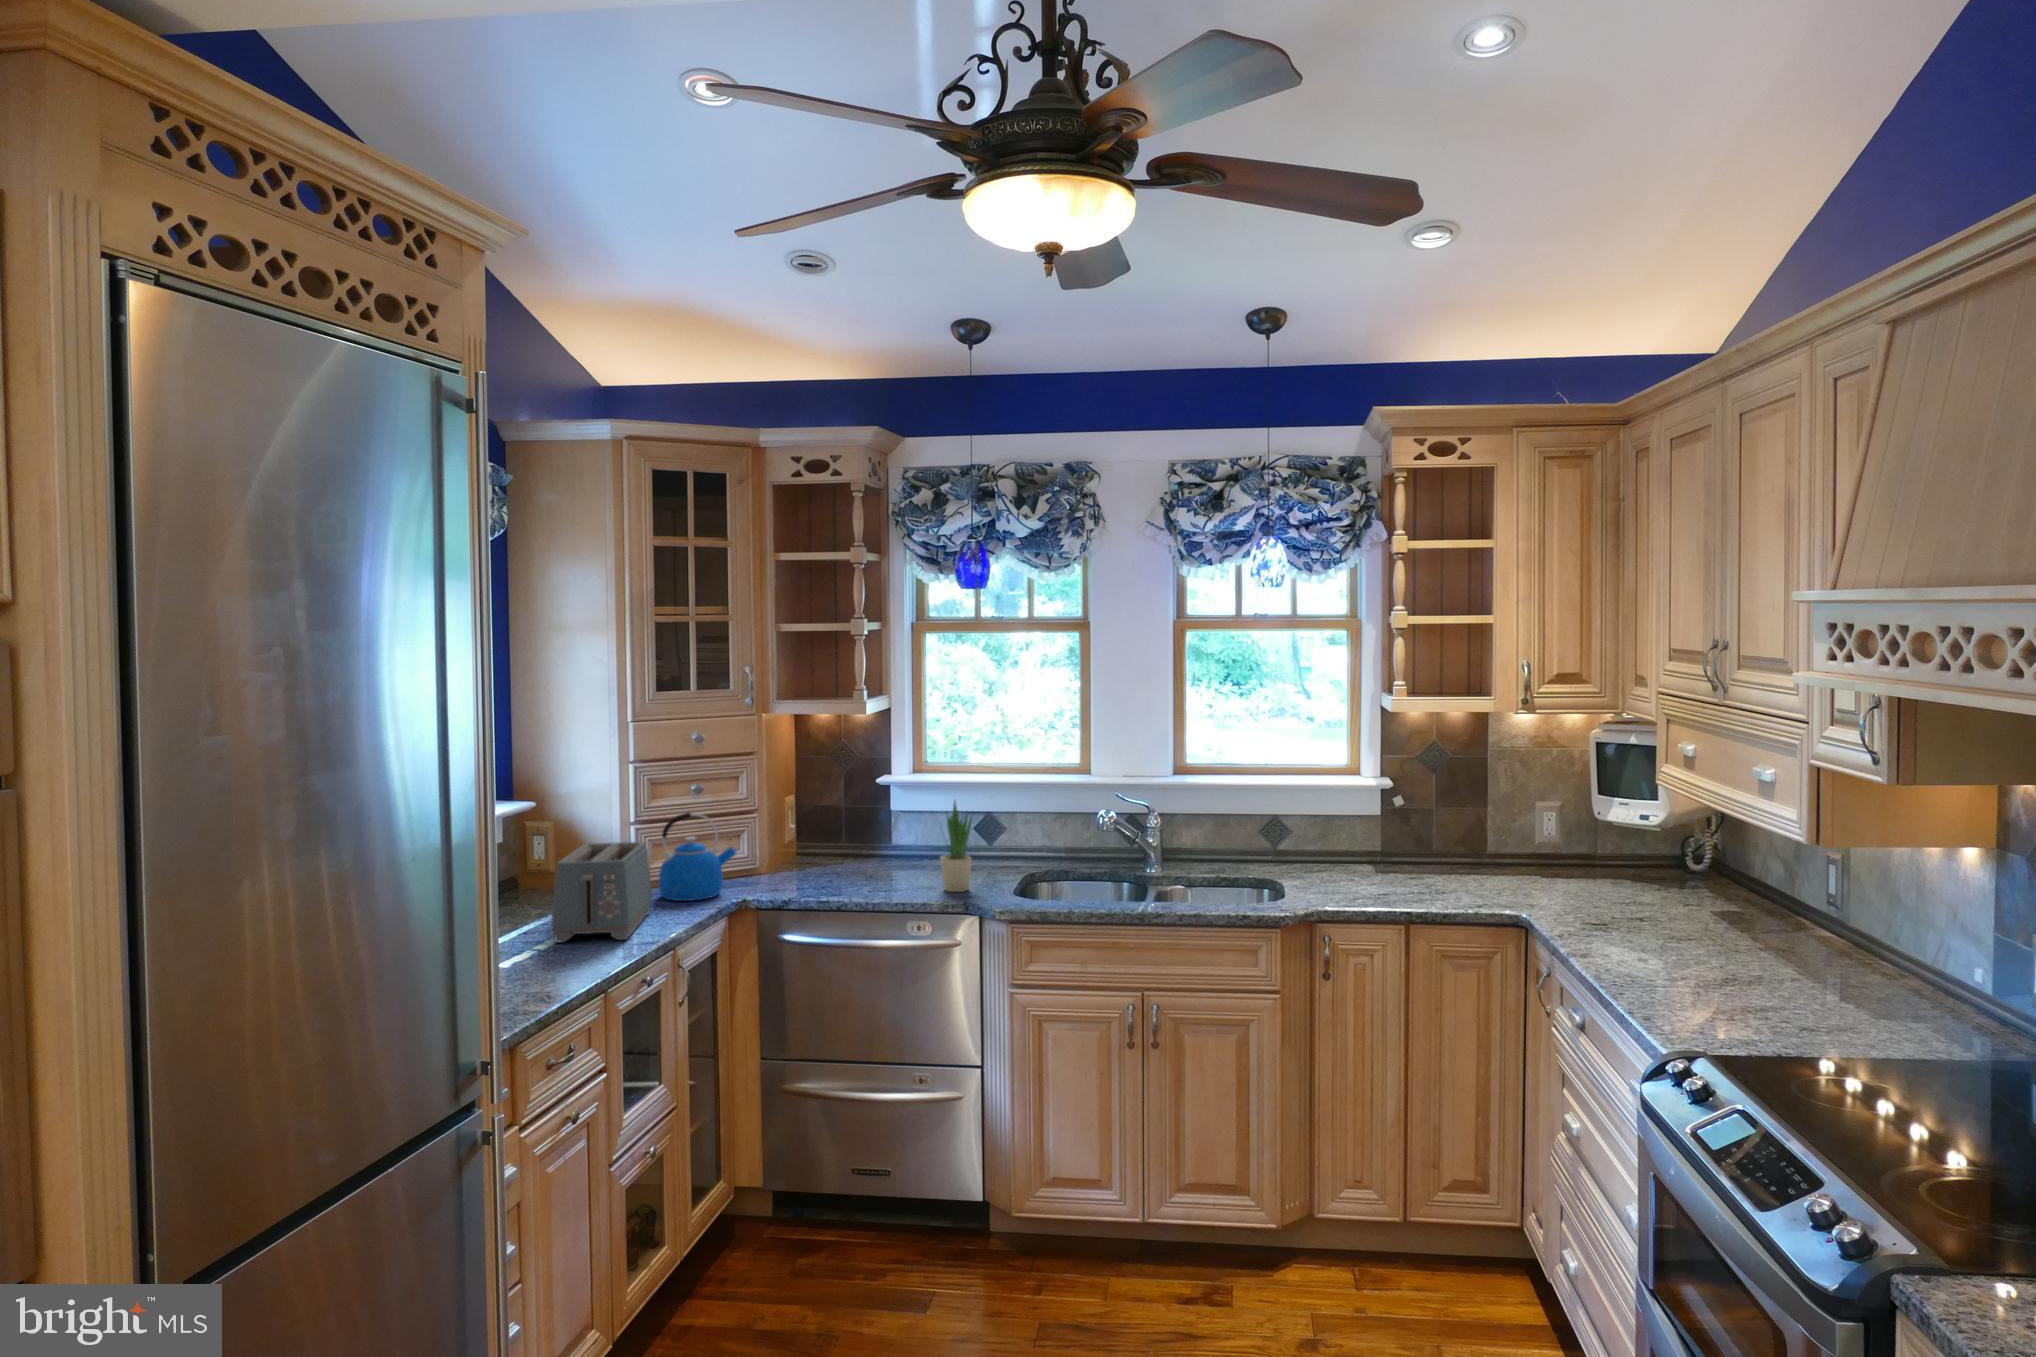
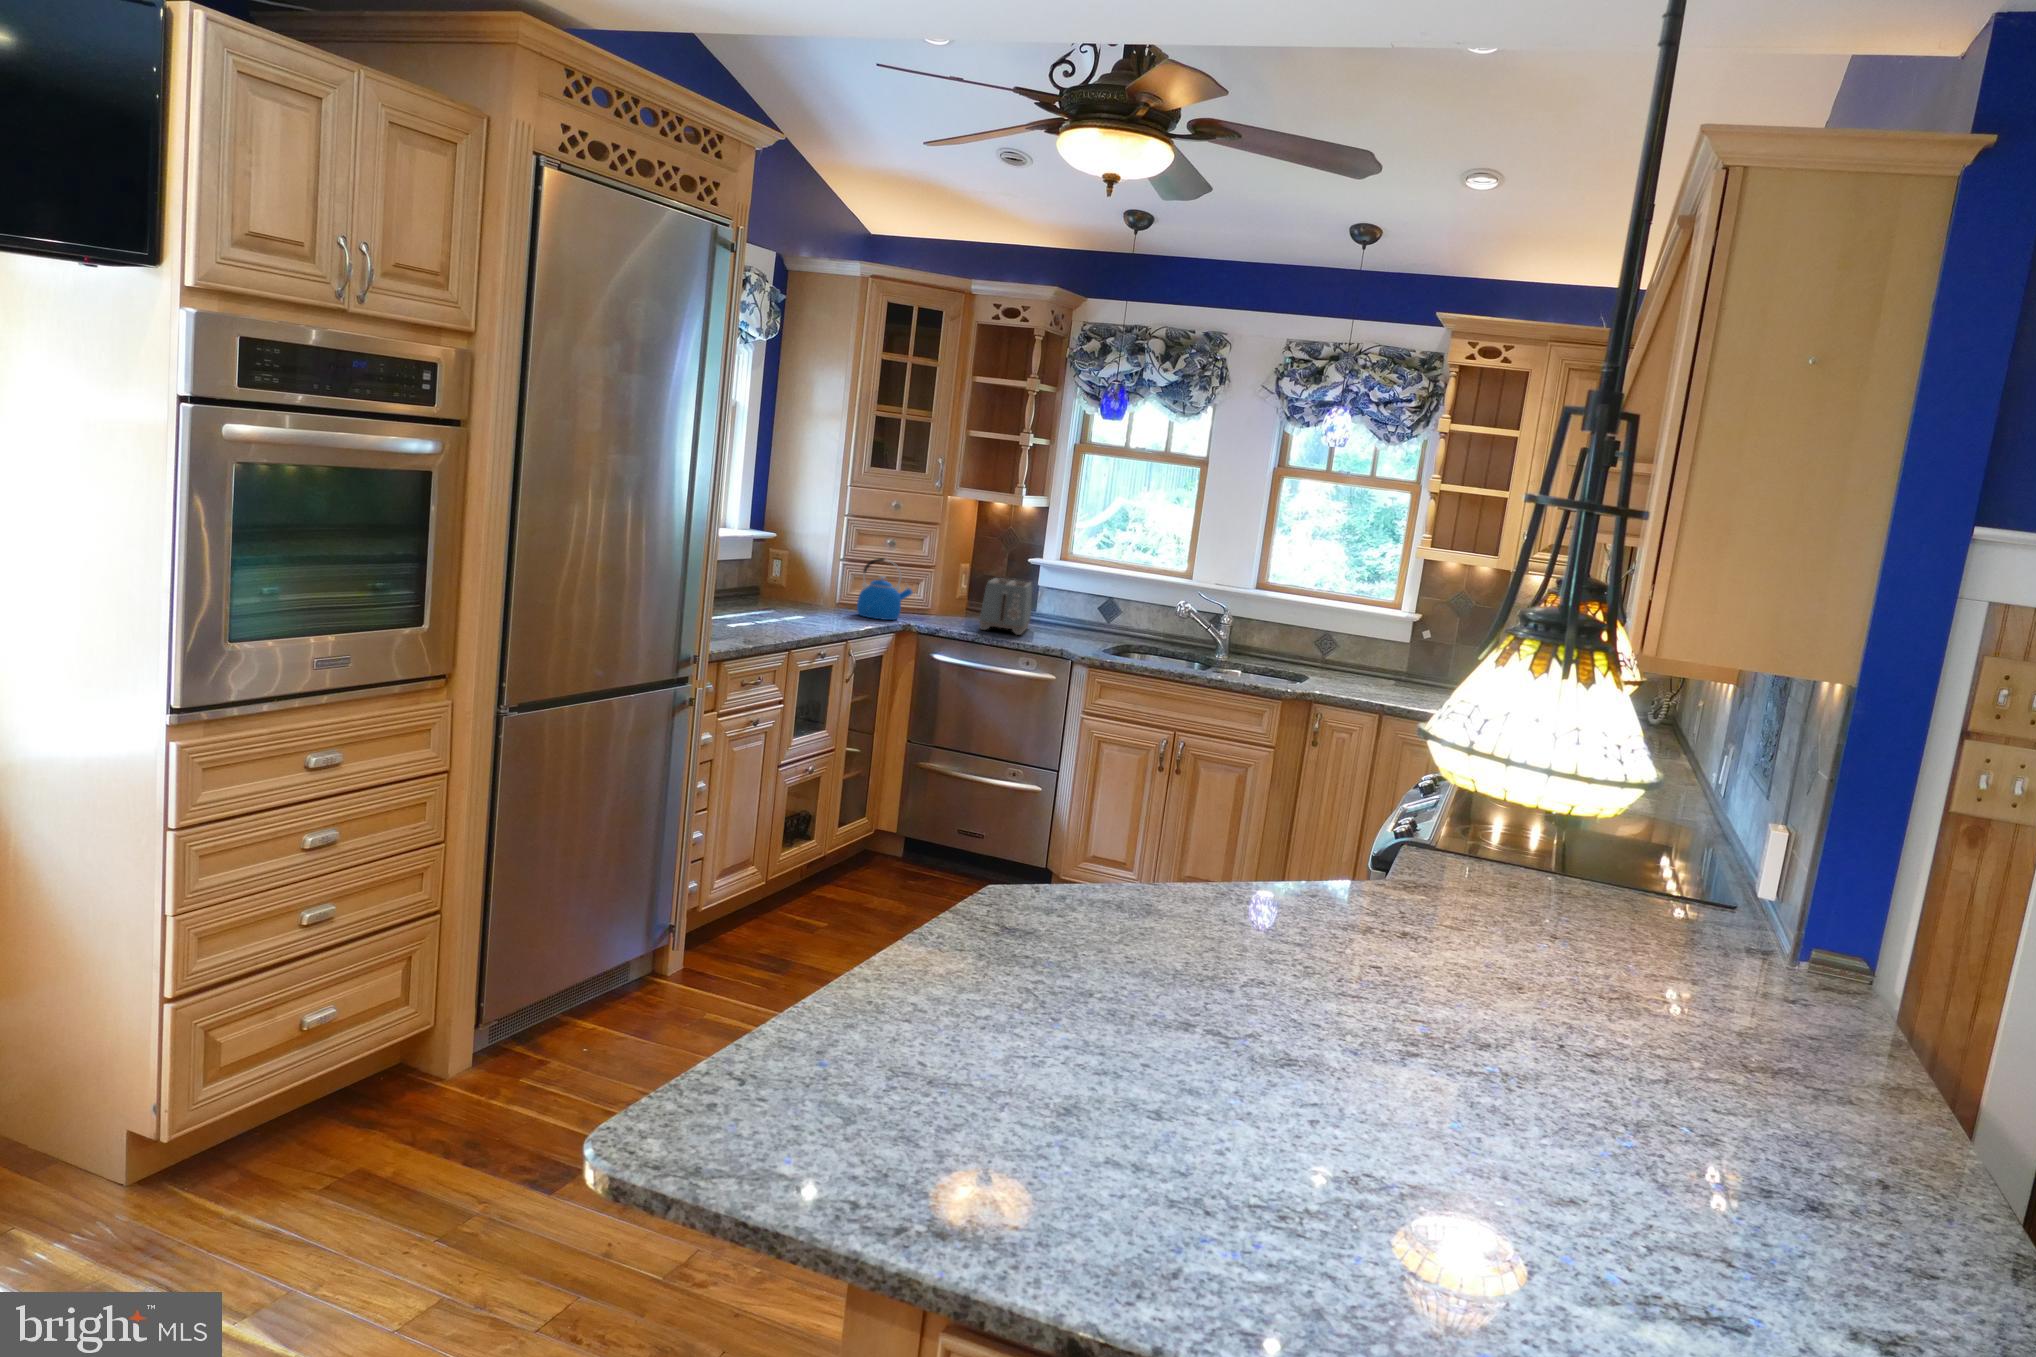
potted plant: present [941,802,972,892] -> none [1054,577,1084,645]
toaster: present [551,842,652,942] -> present [980,578,1032,635]

